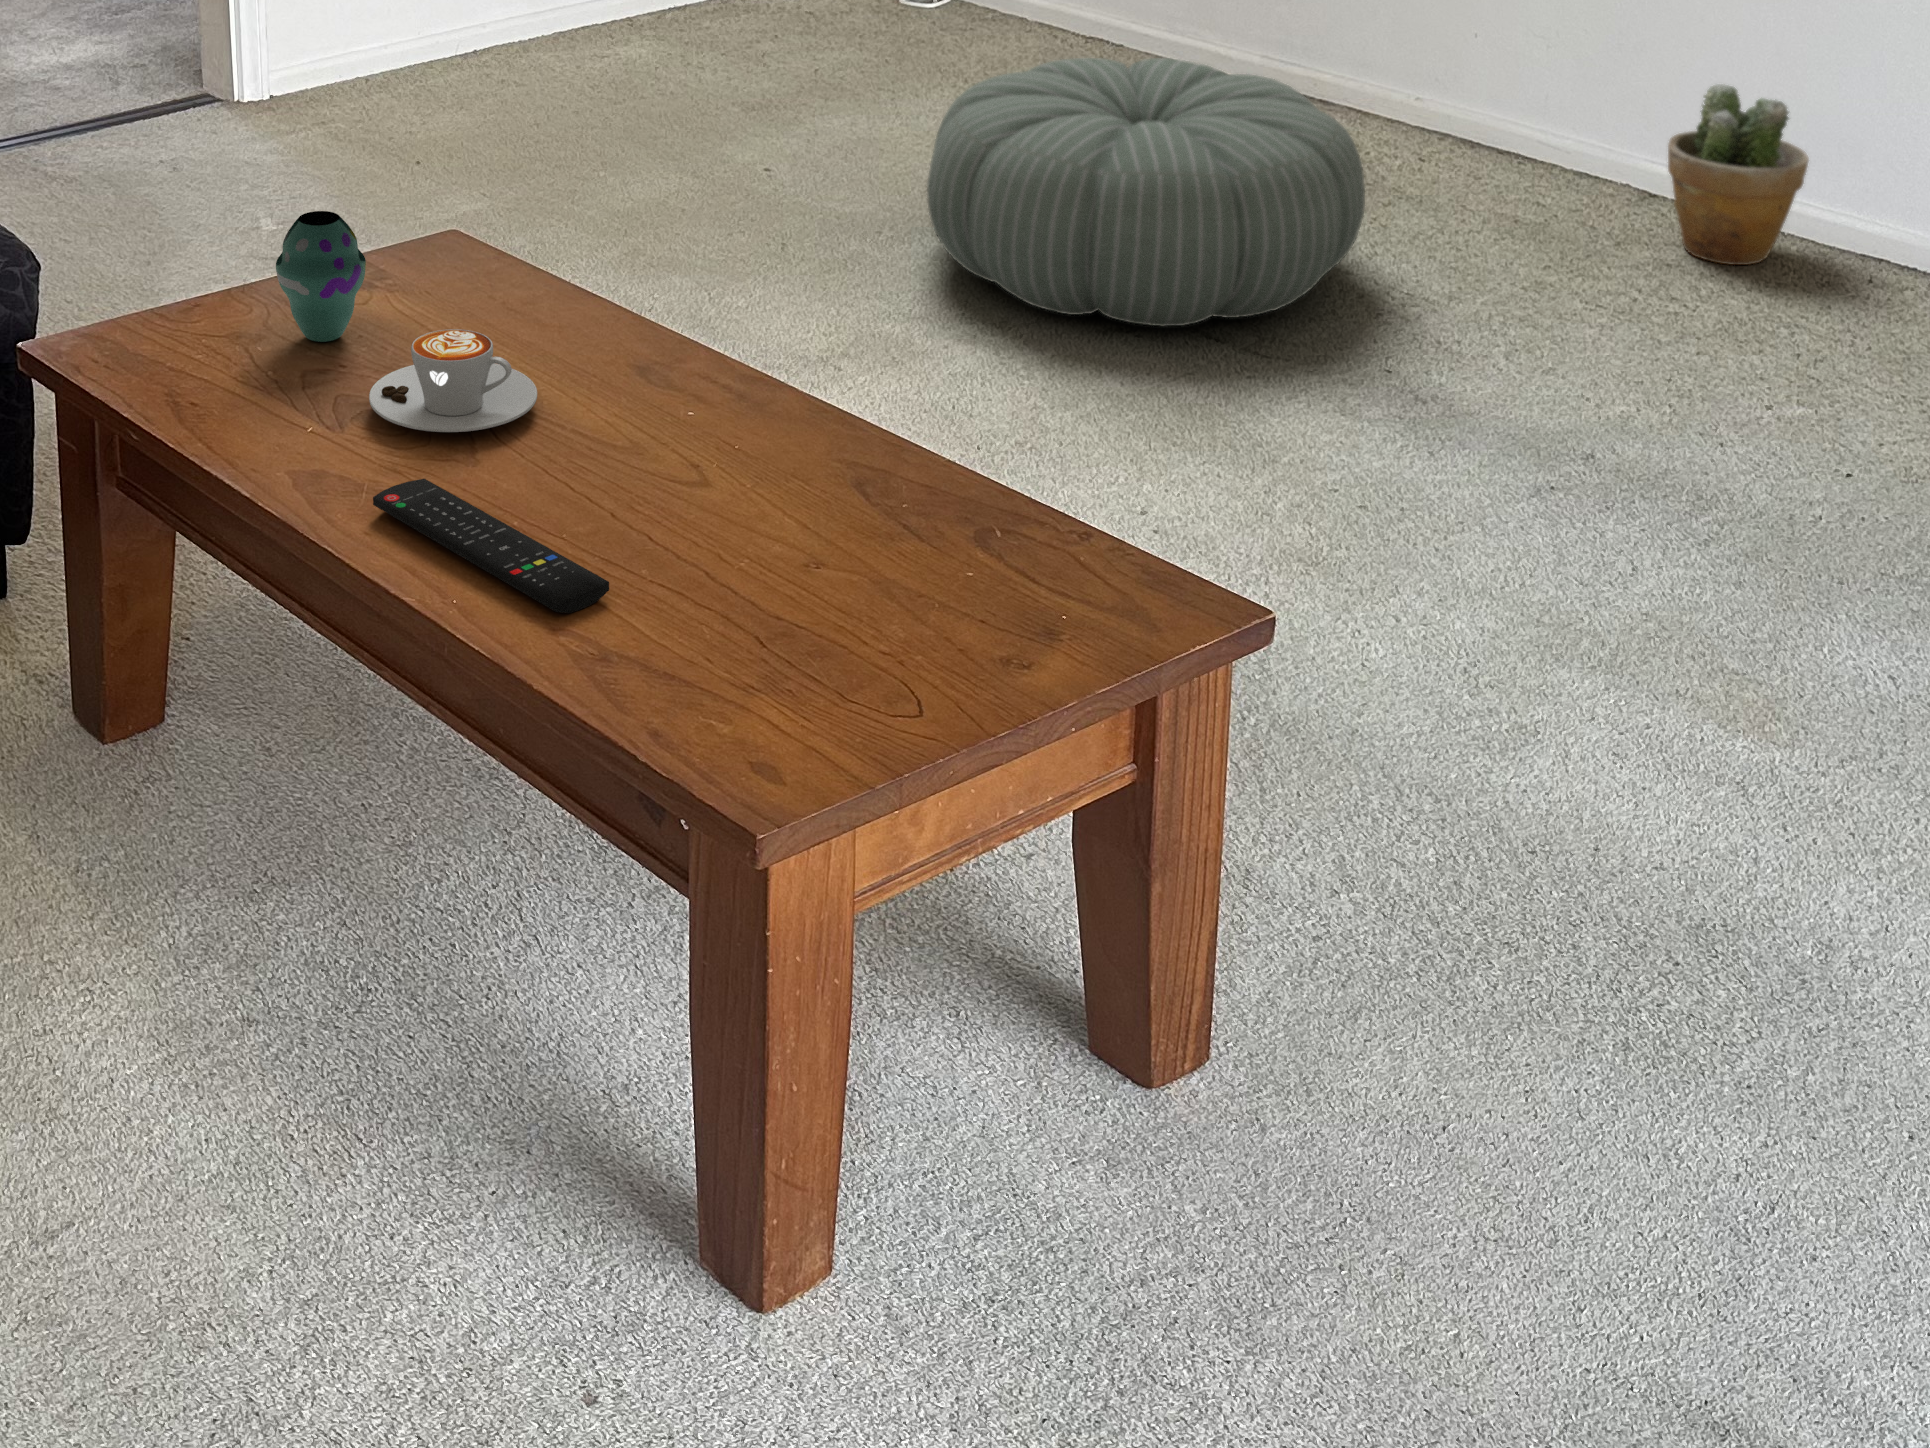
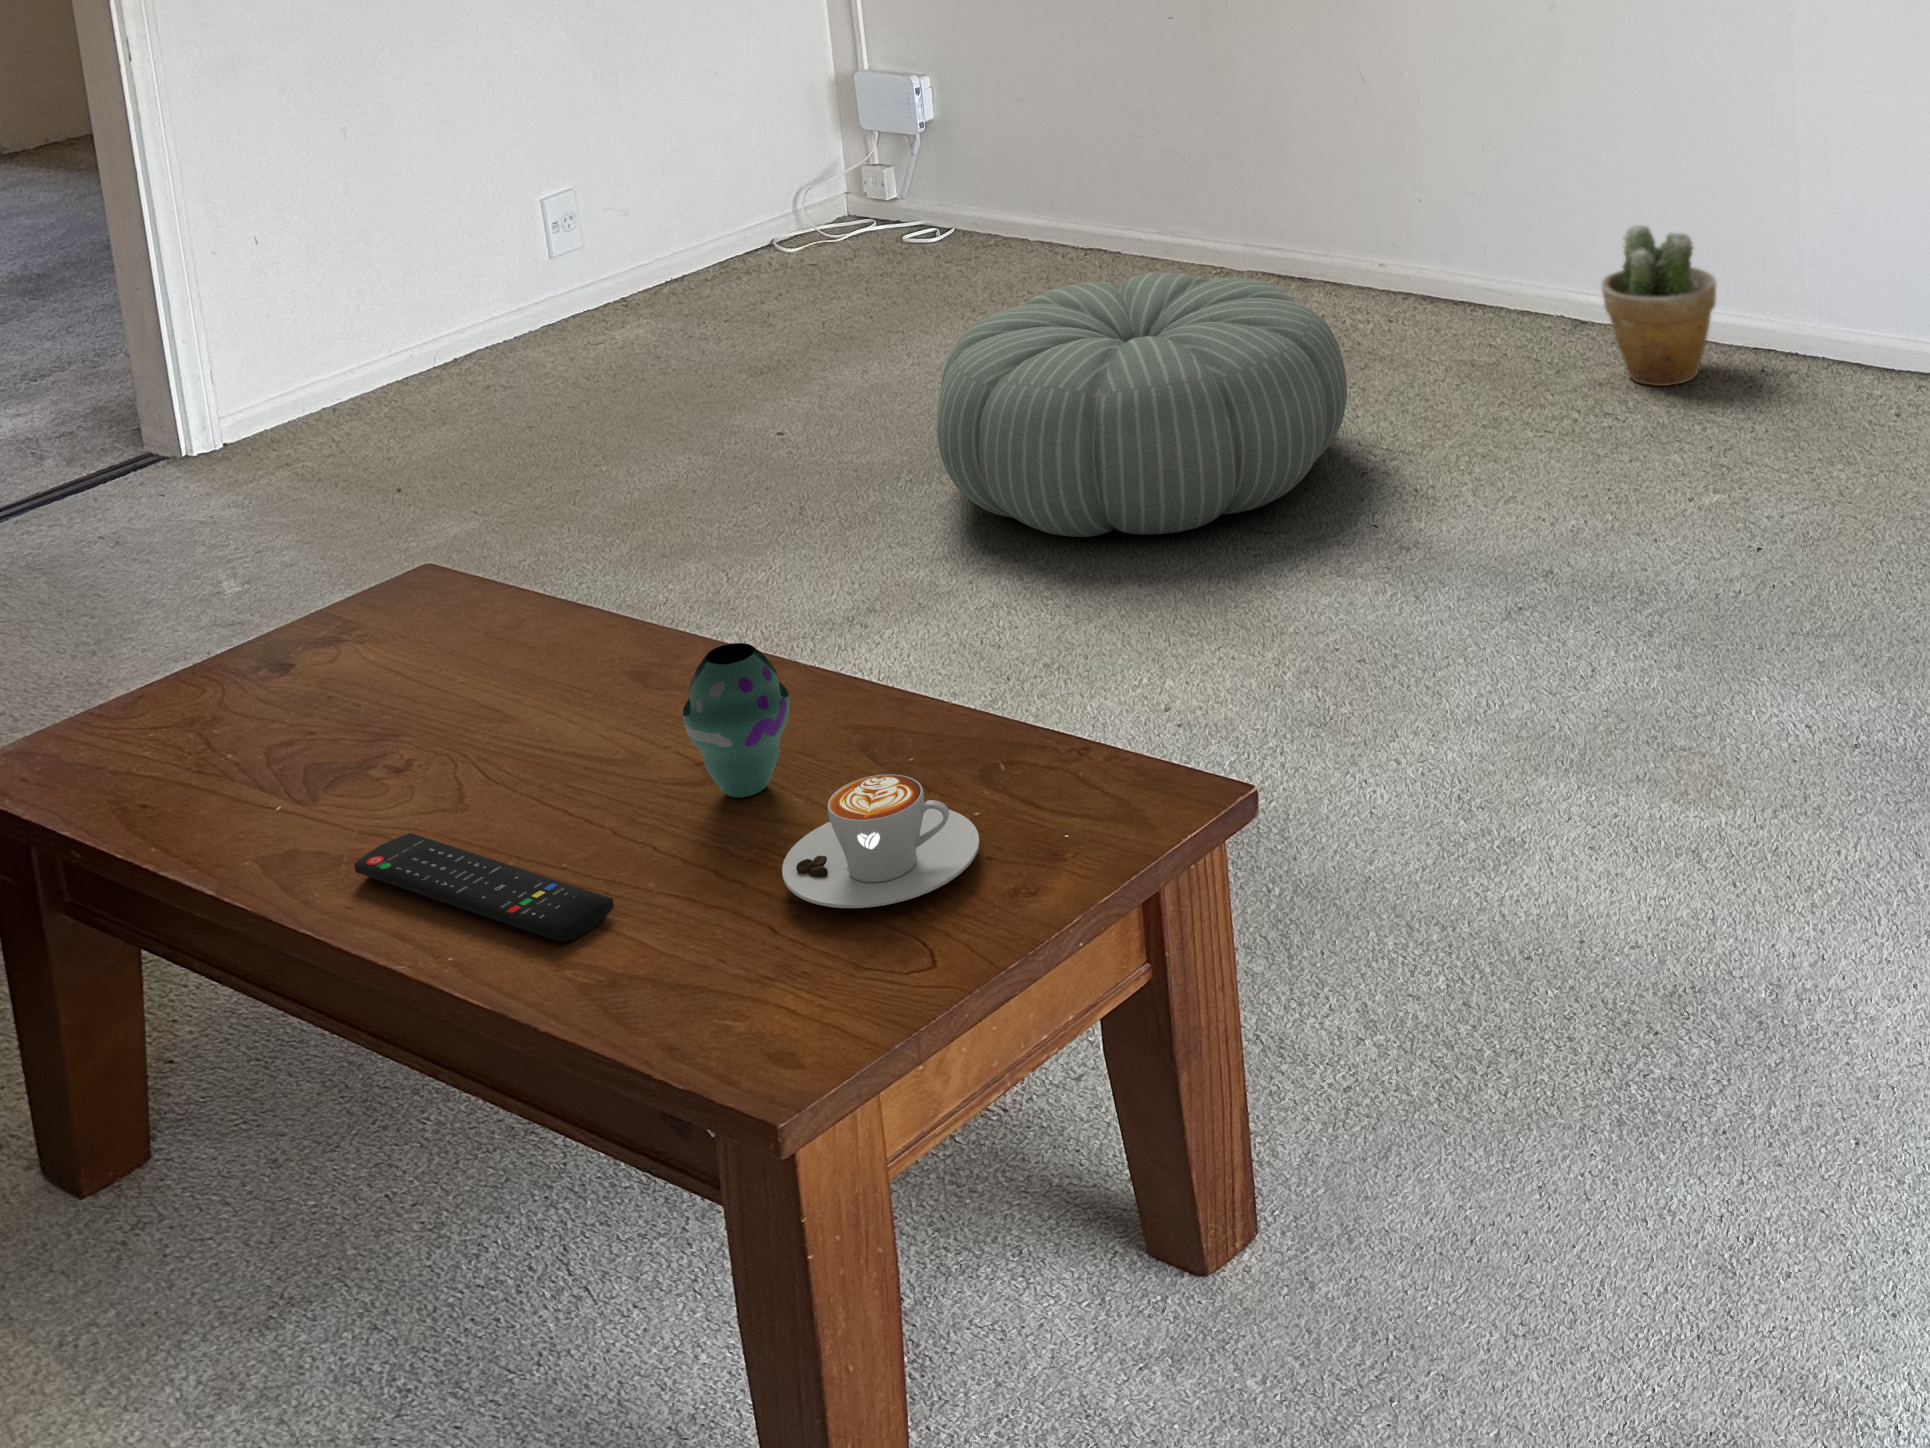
vase: present [276,211,366,342] -> present [683,643,790,797]
coffee cup: present [369,329,537,432] -> present [782,774,979,908]

